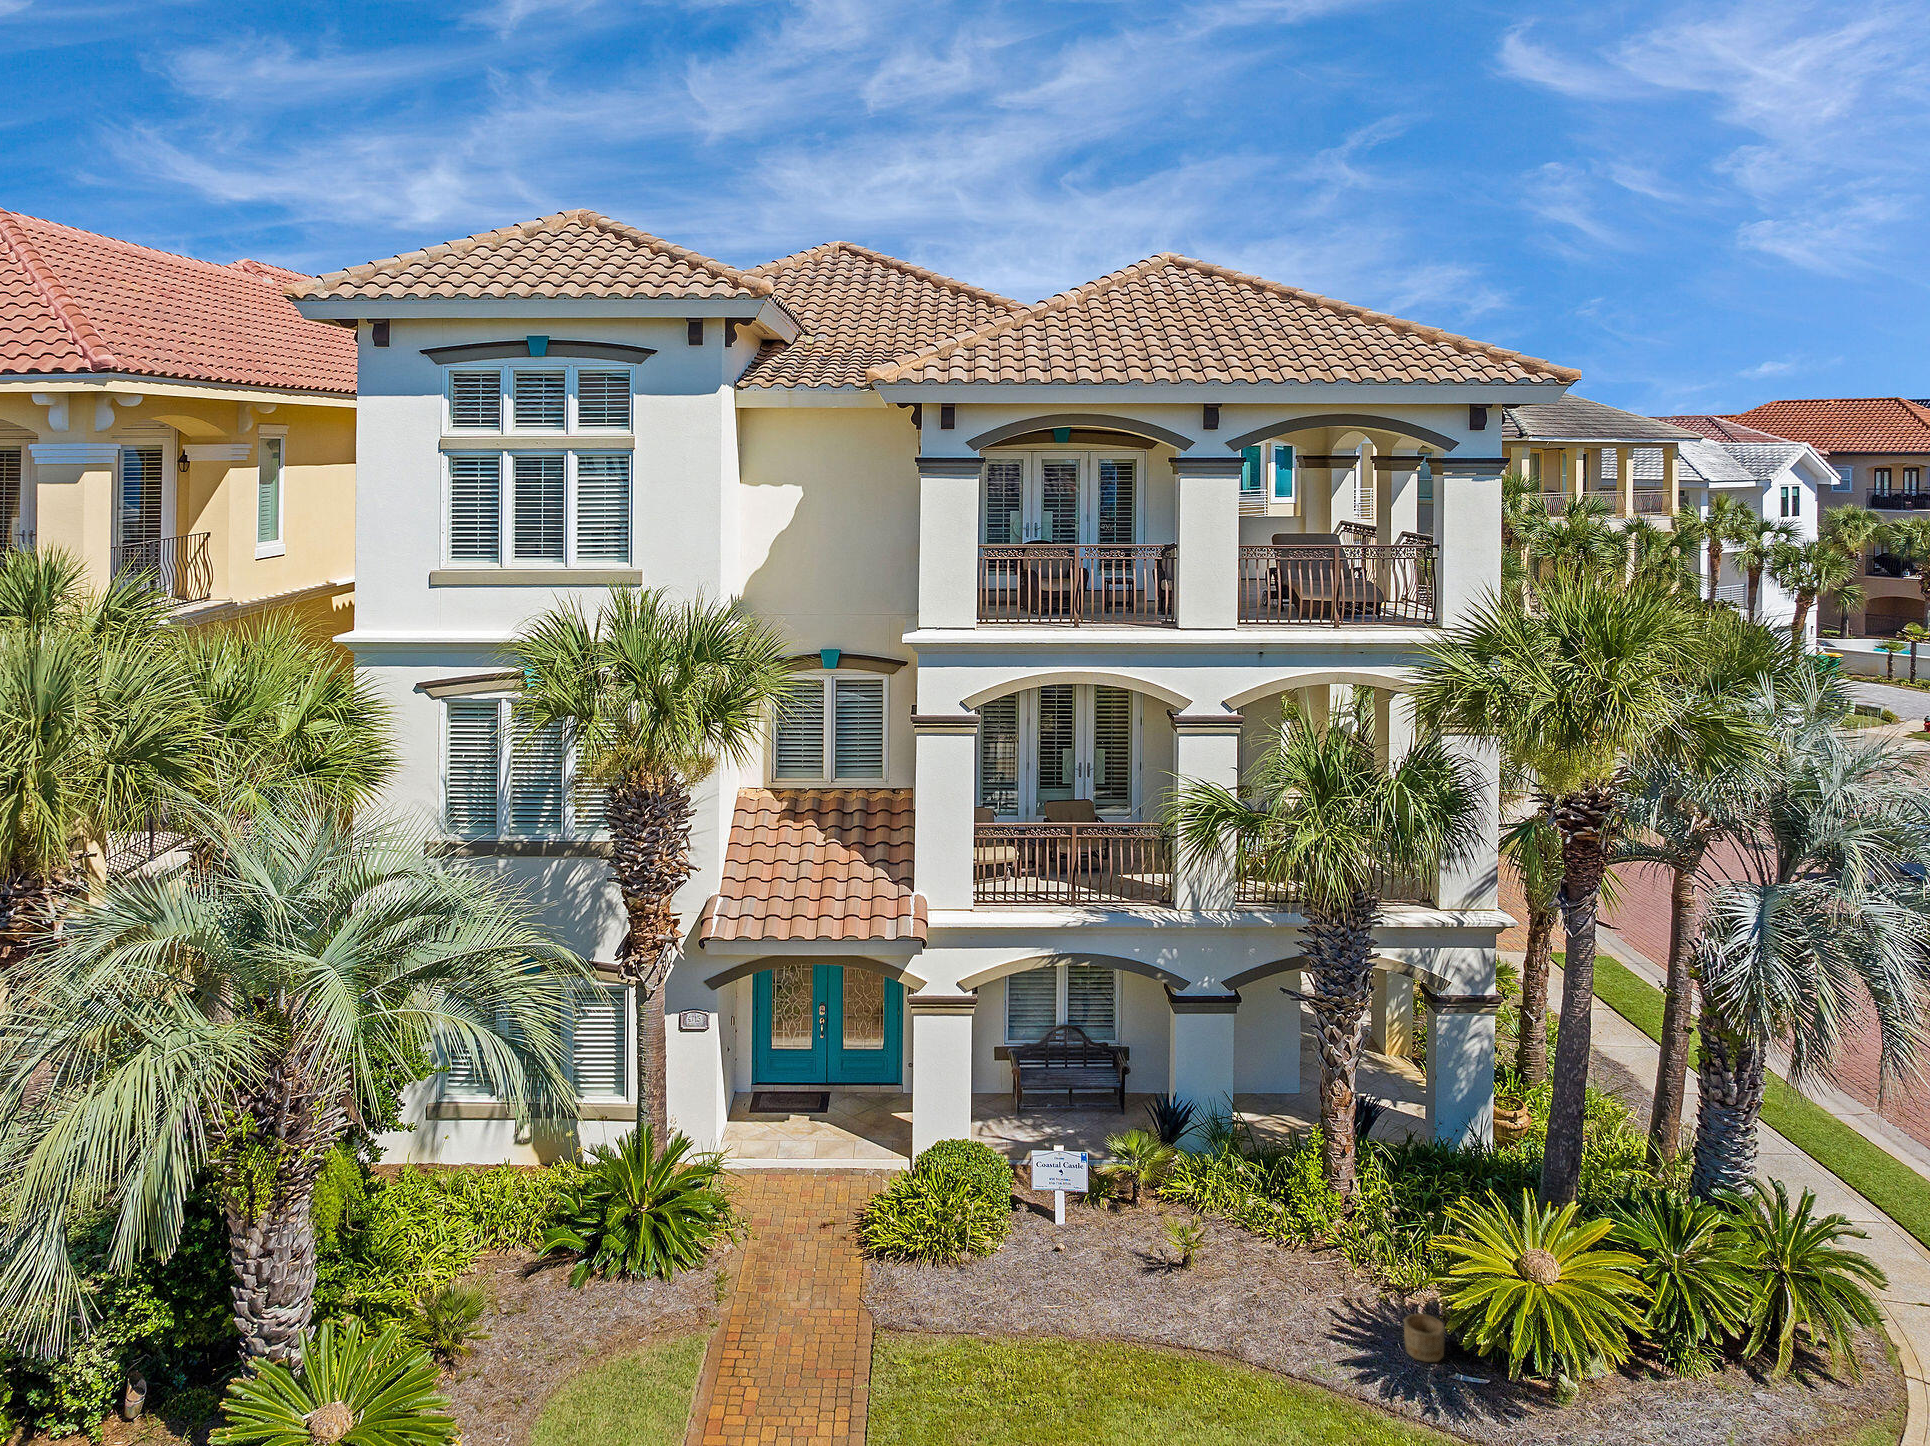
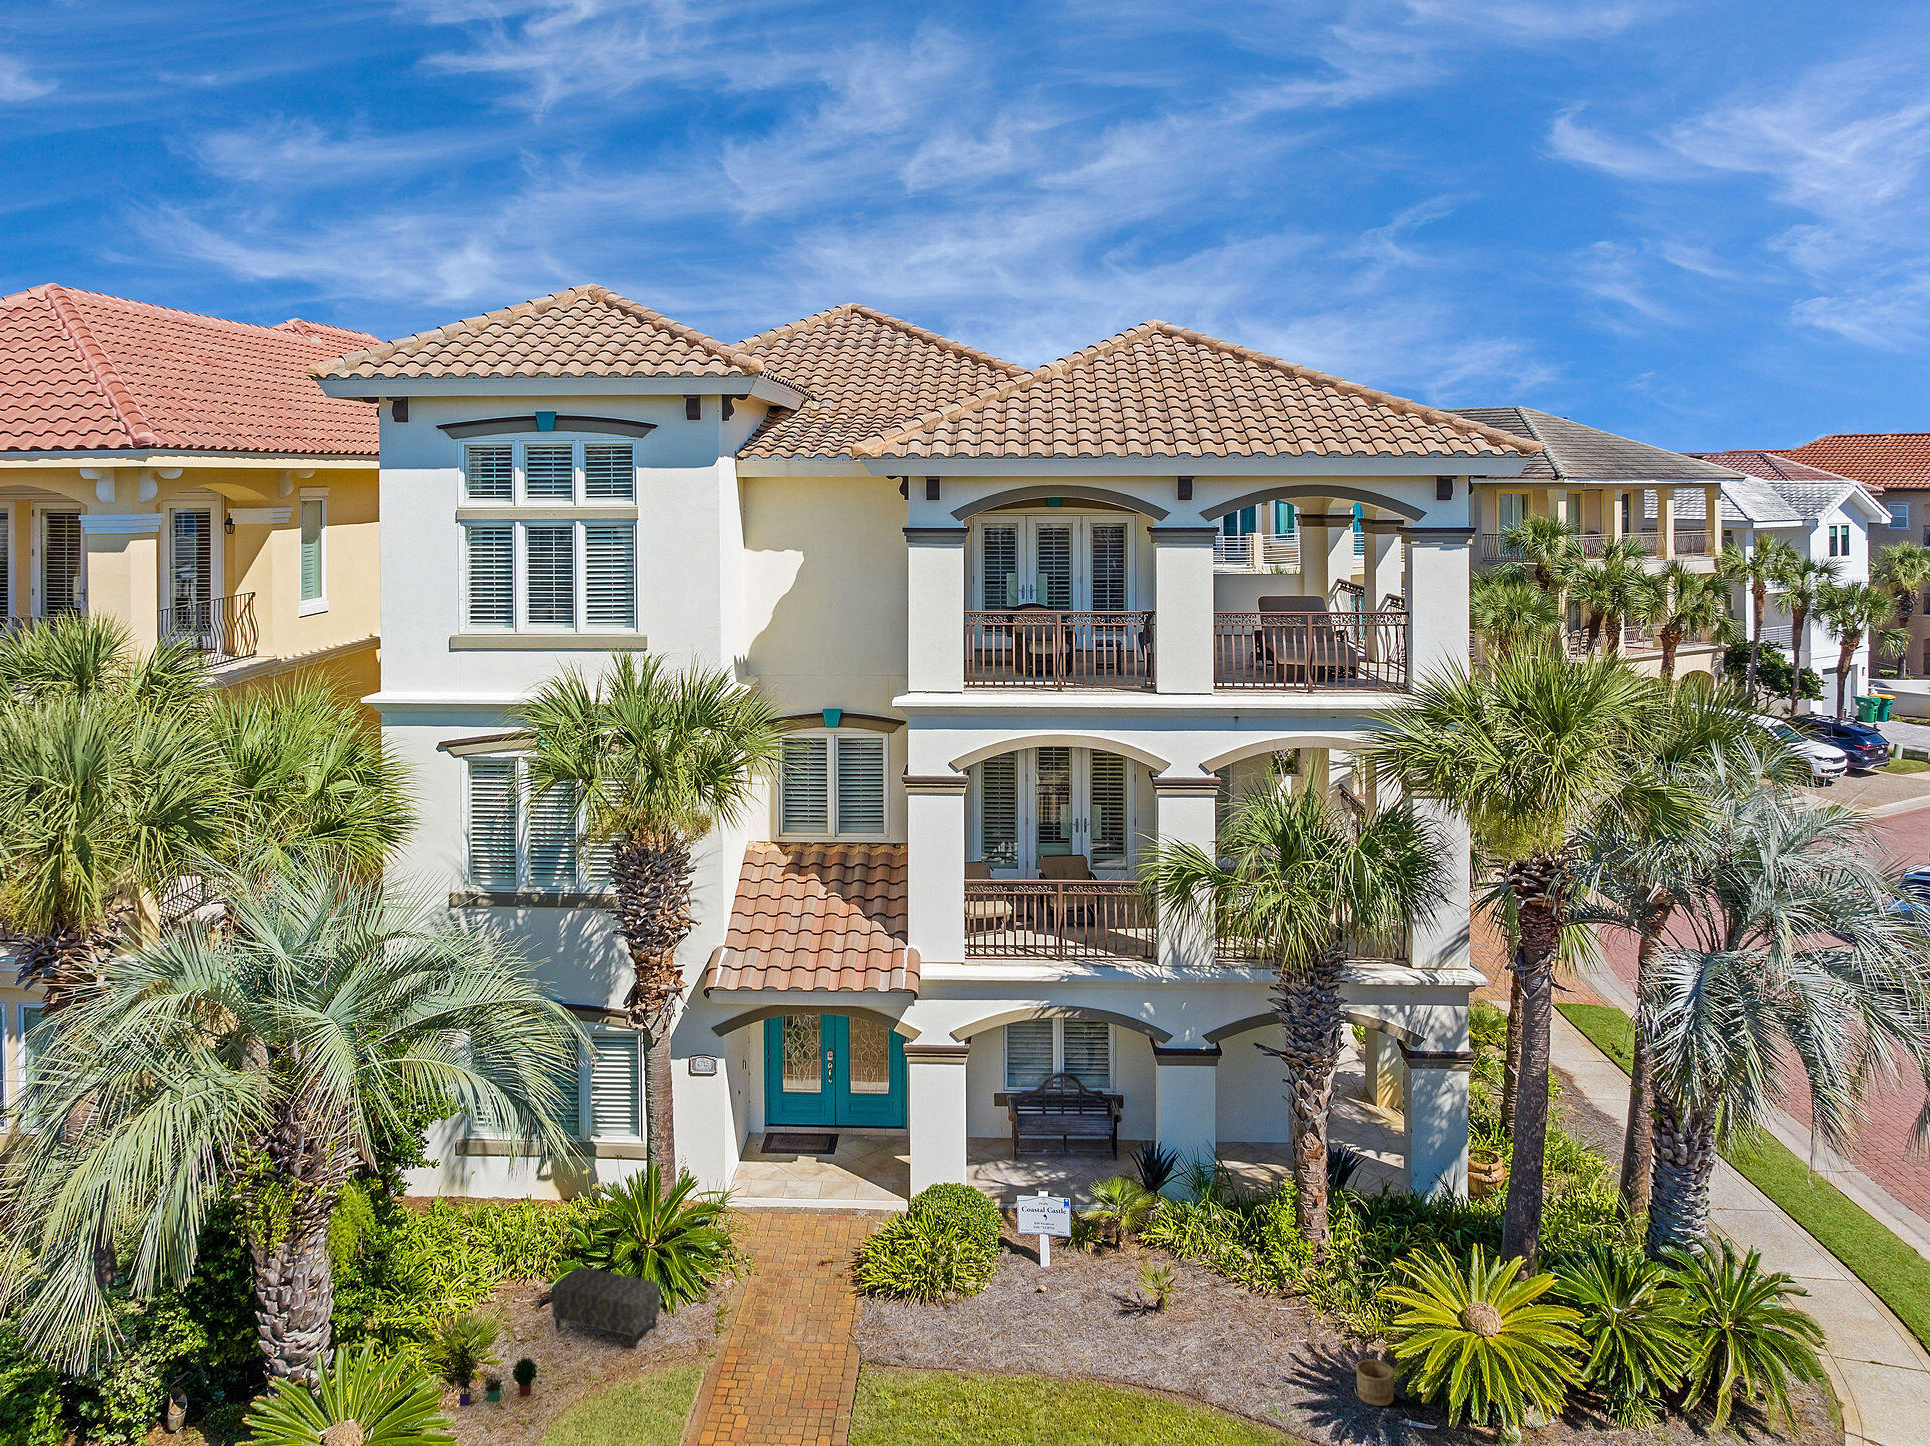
bench: none [549,1230,665,1317] -> present [551,1266,660,1349]
potted plant: none [443,1312,538,1383] -> present [450,1340,538,1406]

